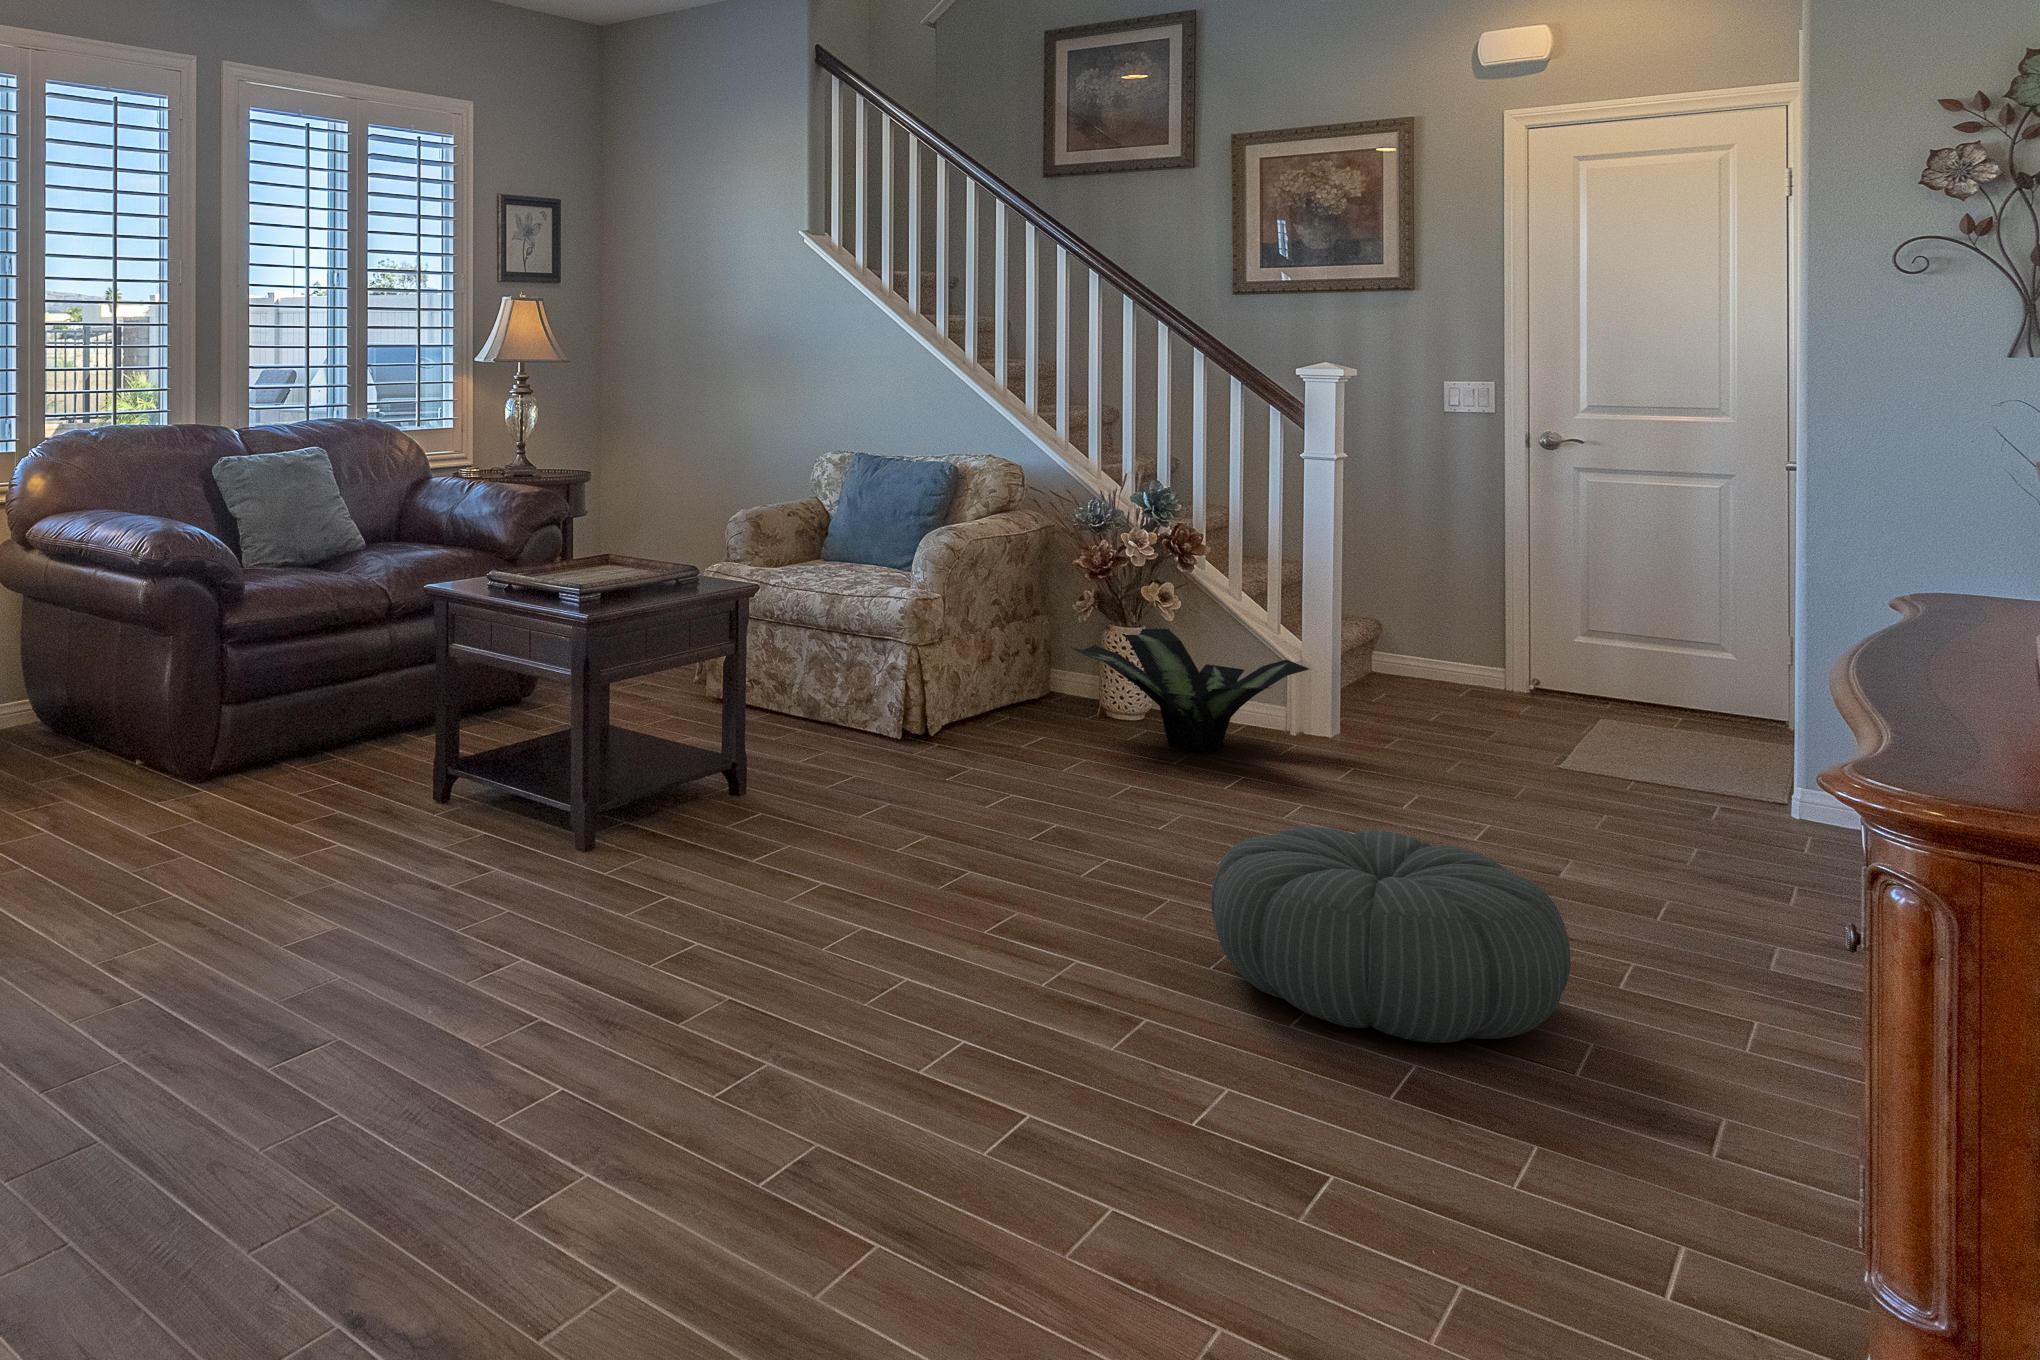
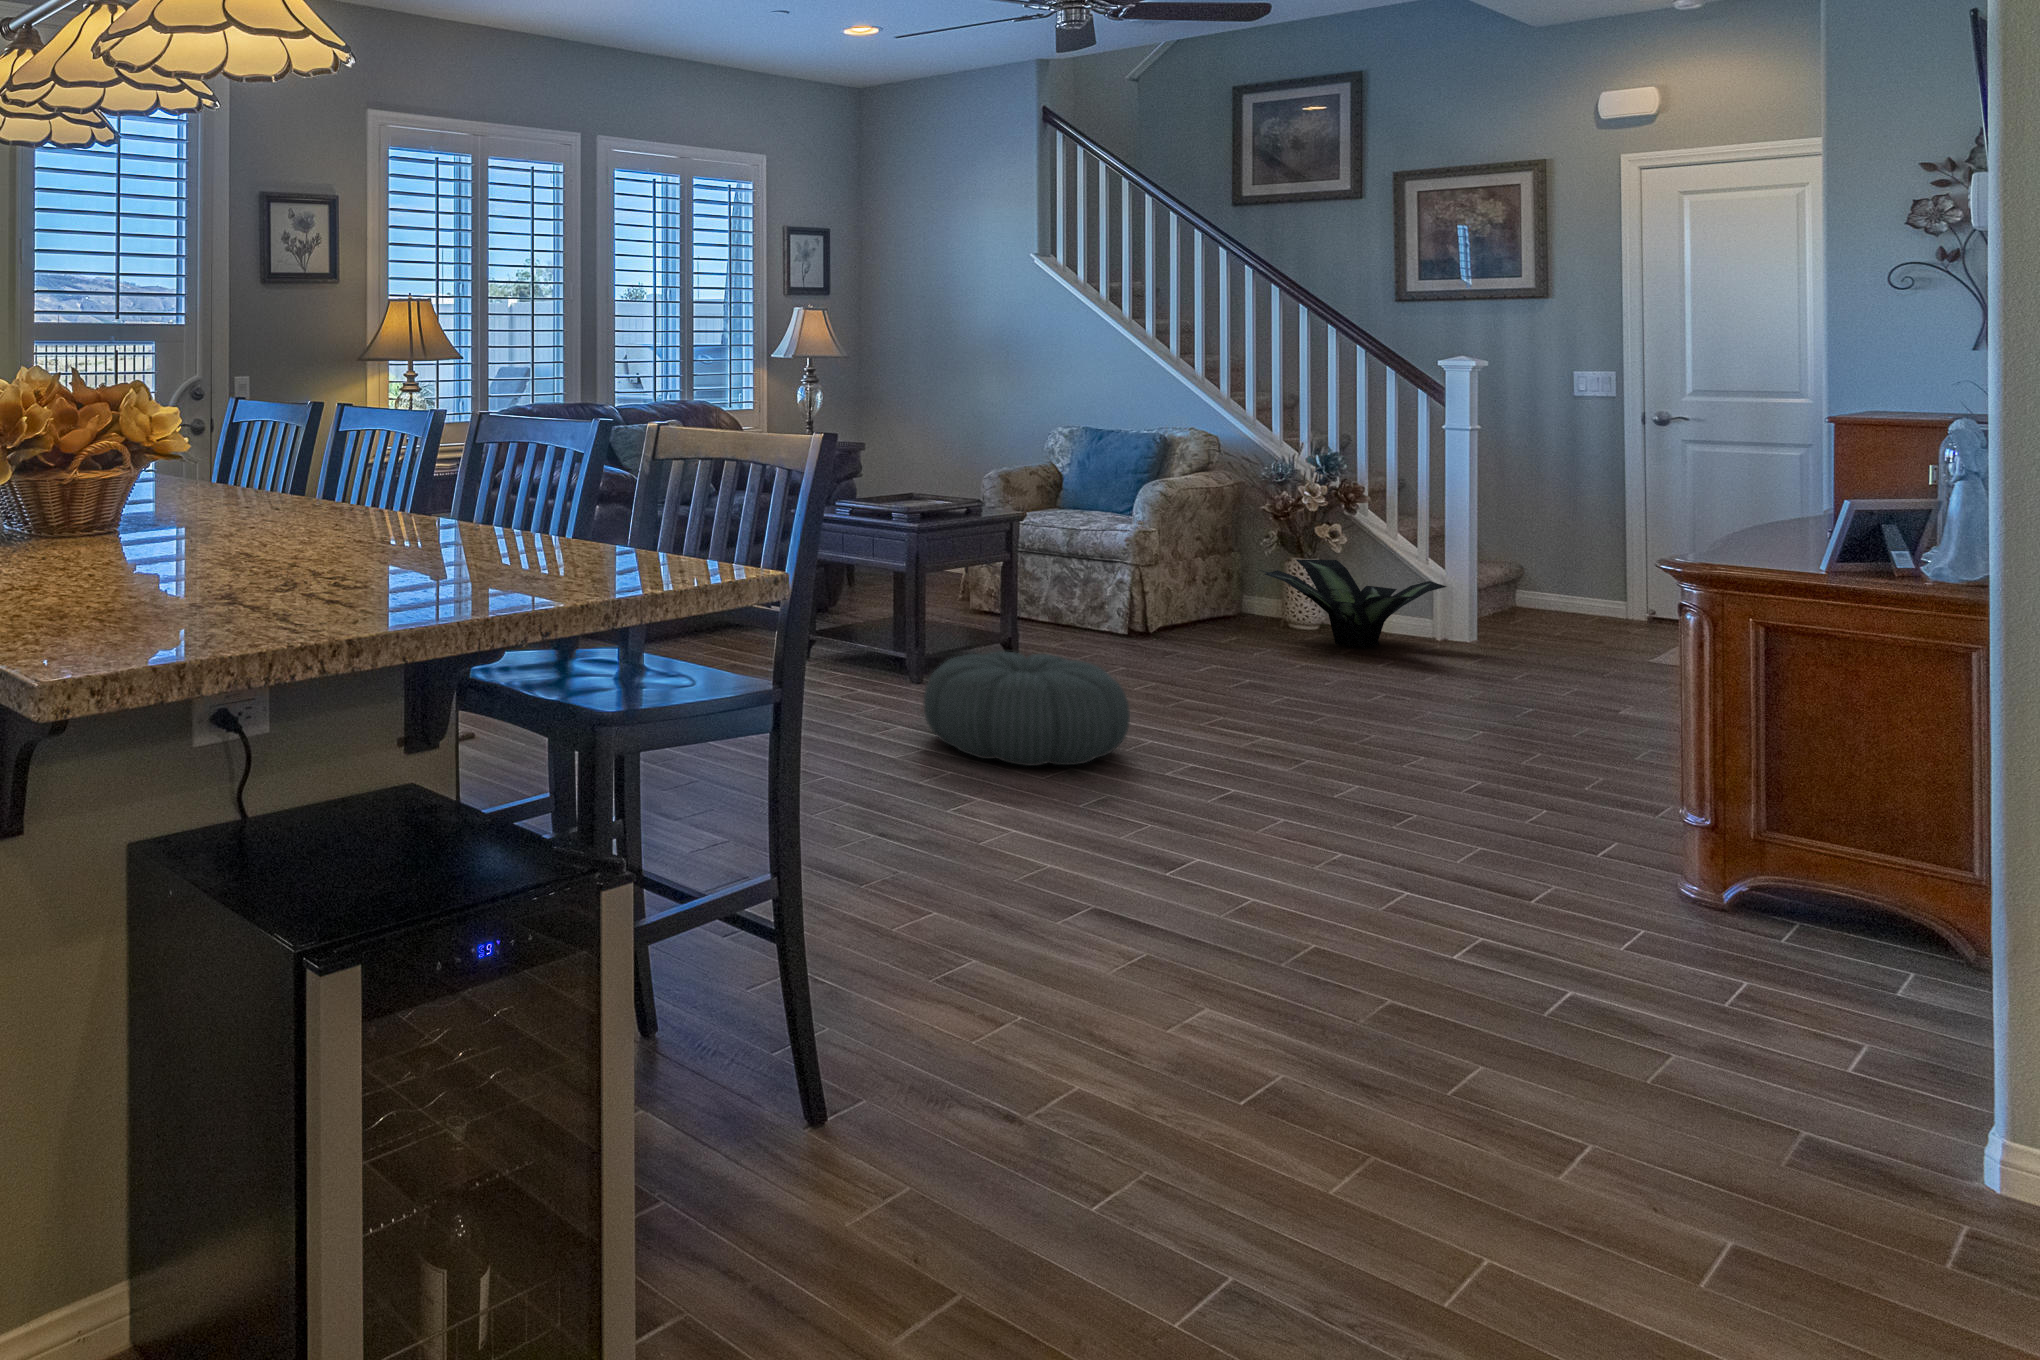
pouf: present [1211,827,1570,1043] -> present [923,651,1130,766]

